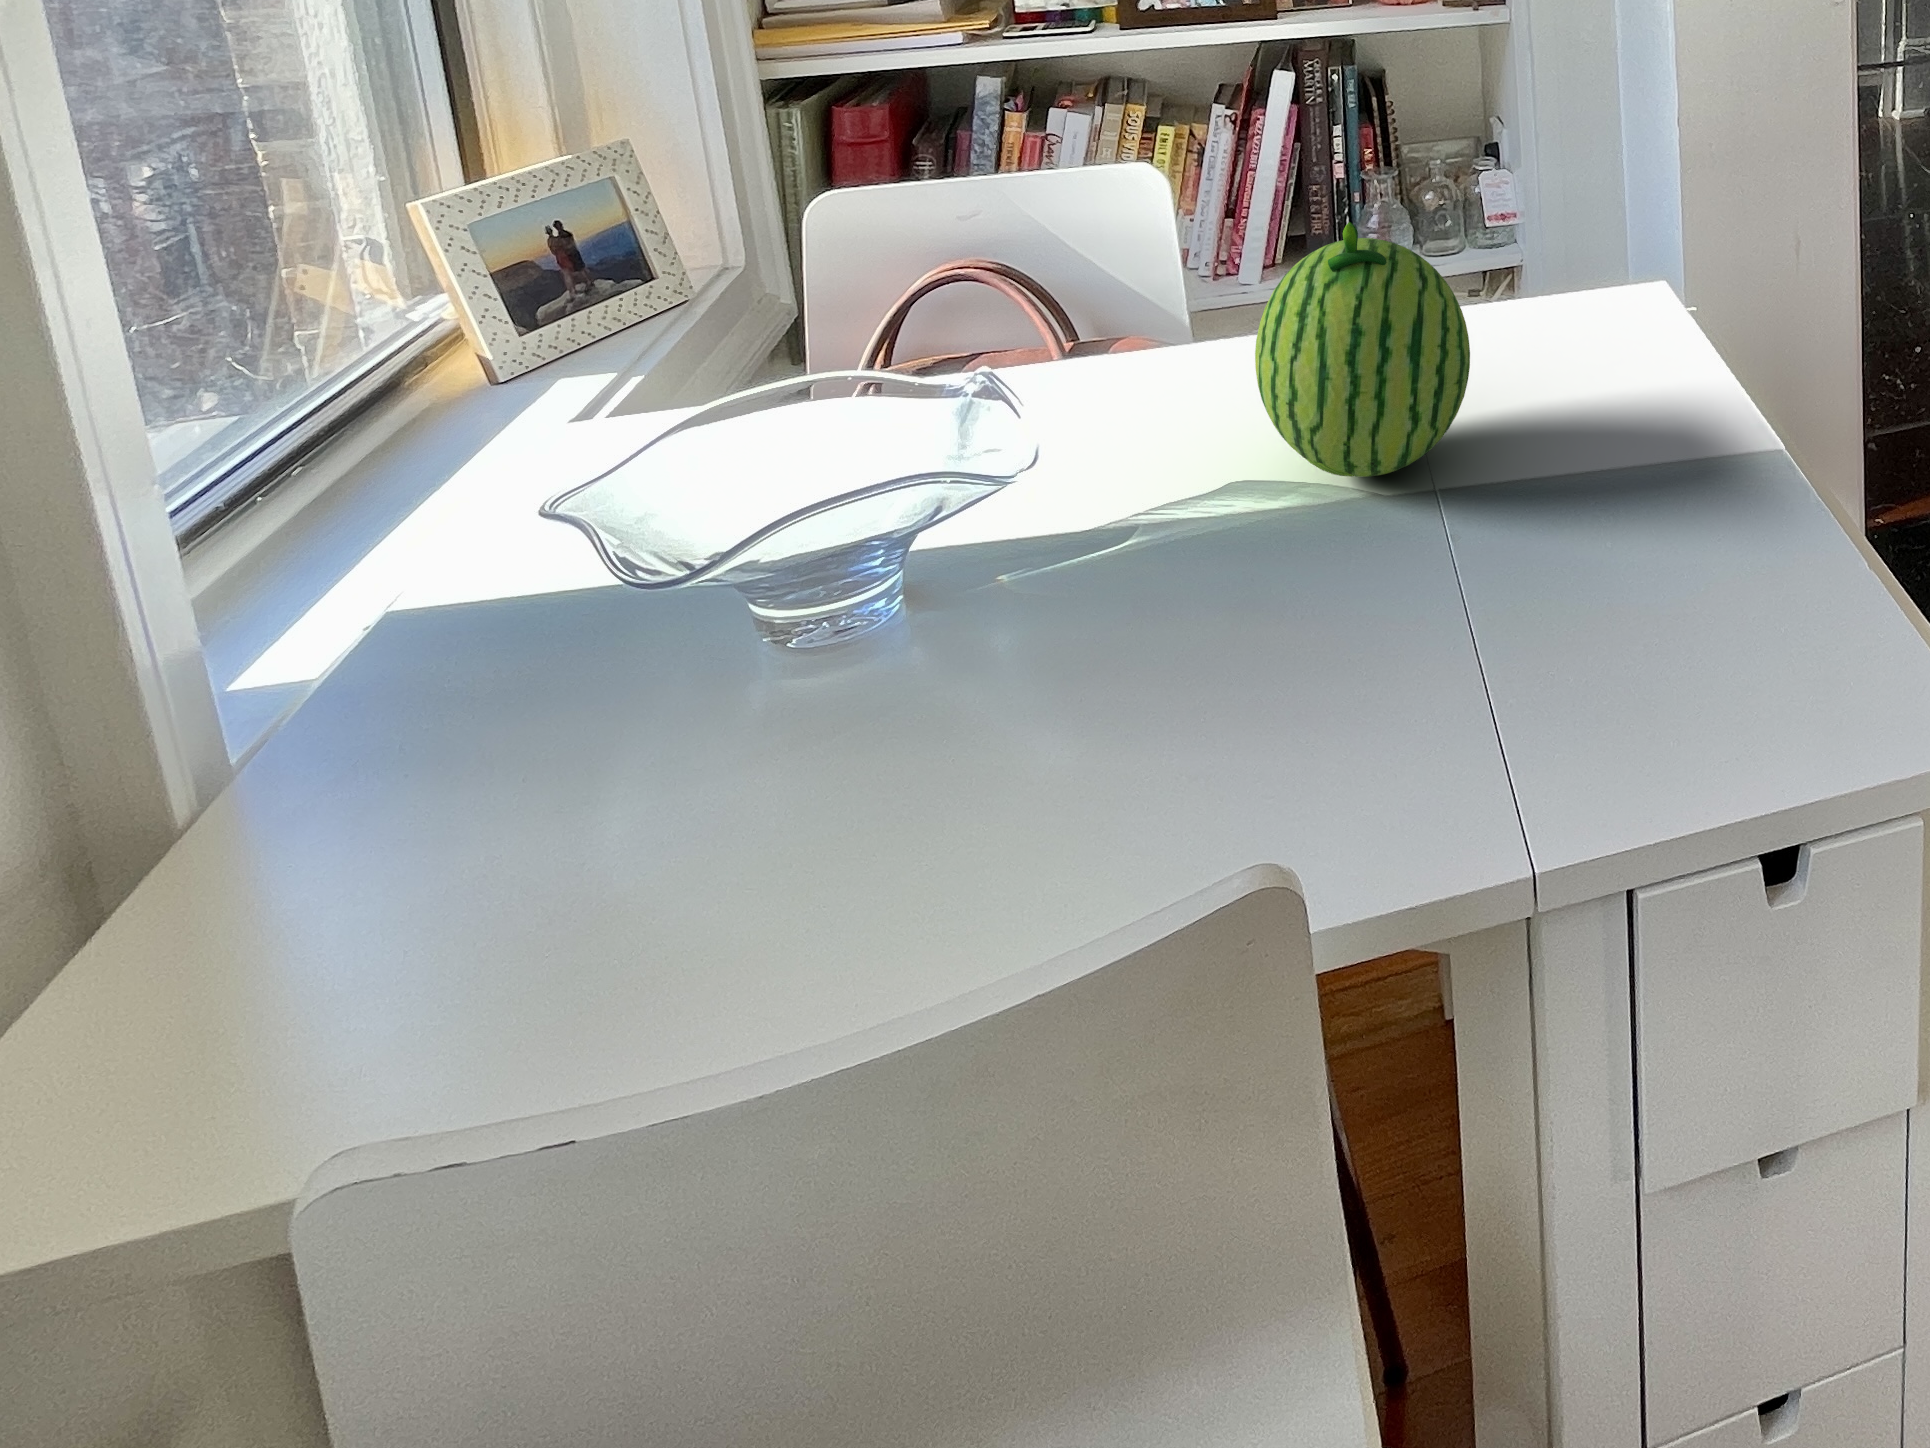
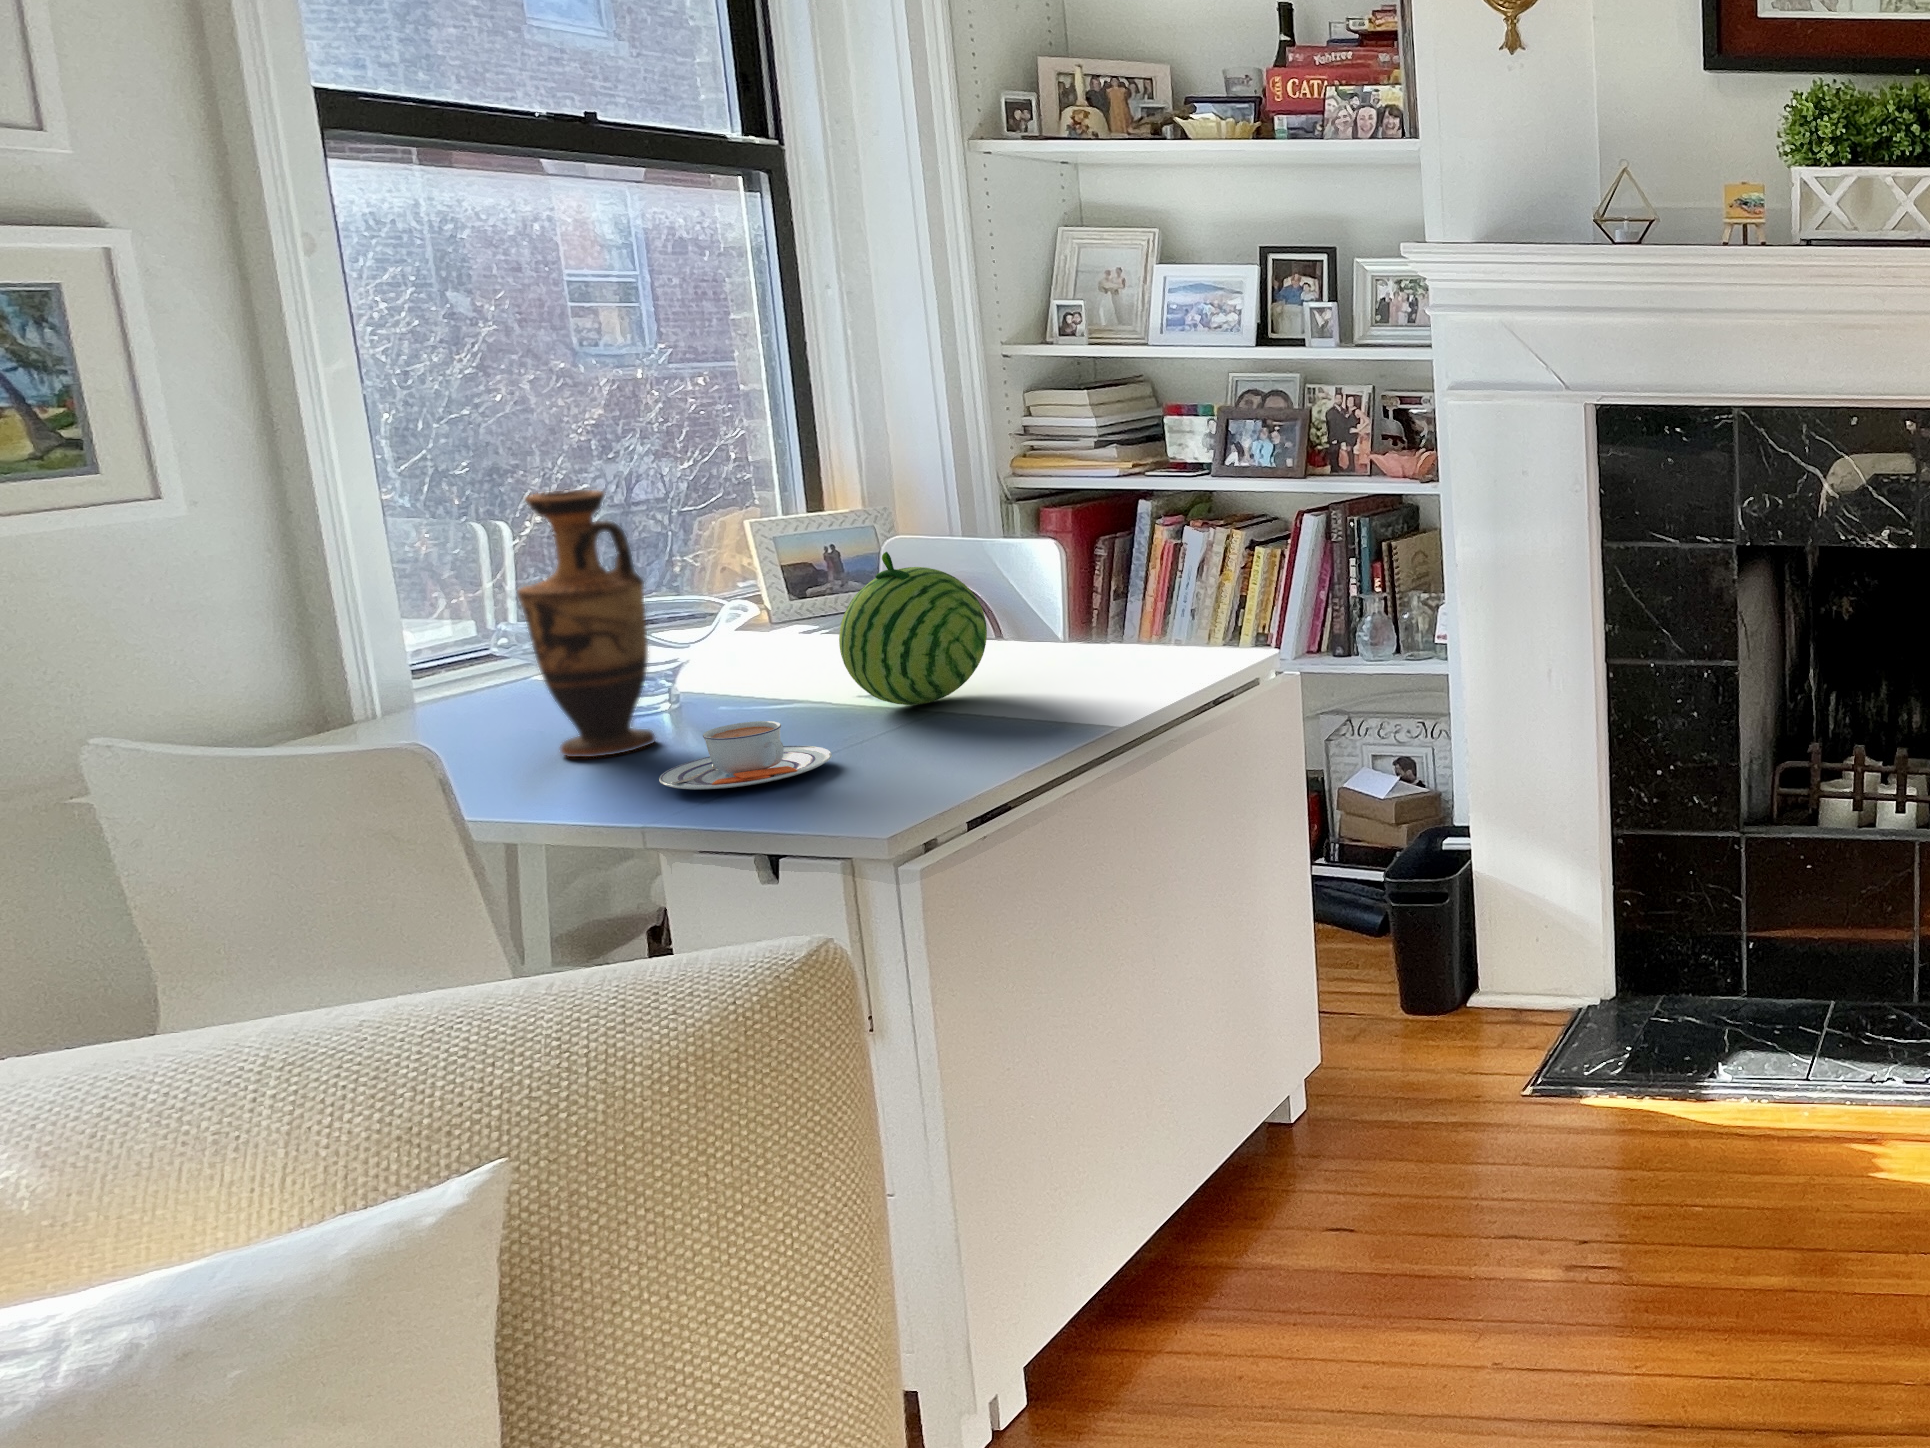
vase: none [875,194,1110,733] -> present [517,490,655,757]
teacup: none [1359,555,1616,723] -> present [659,721,832,789]

